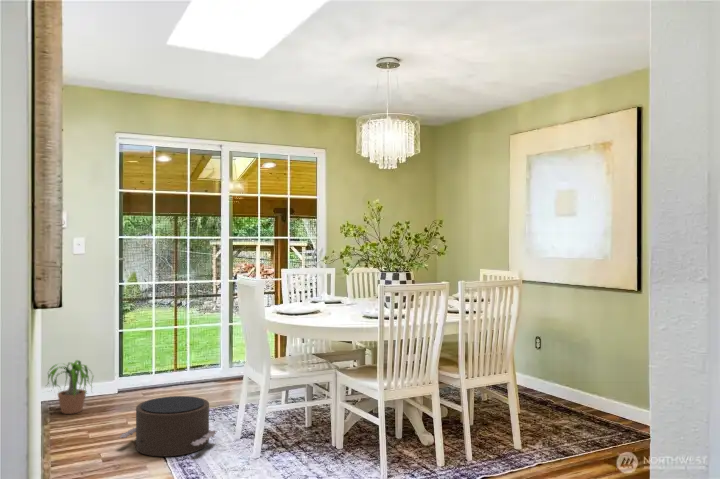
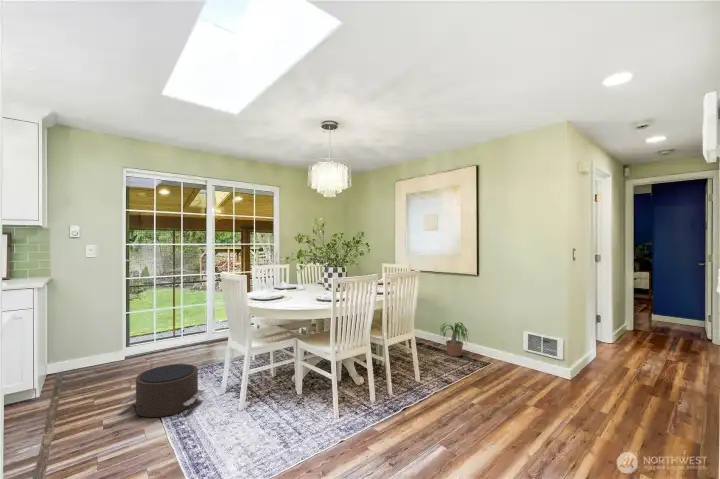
potted plant: present [48,360,92,414] -> present [441,322,468,356]

